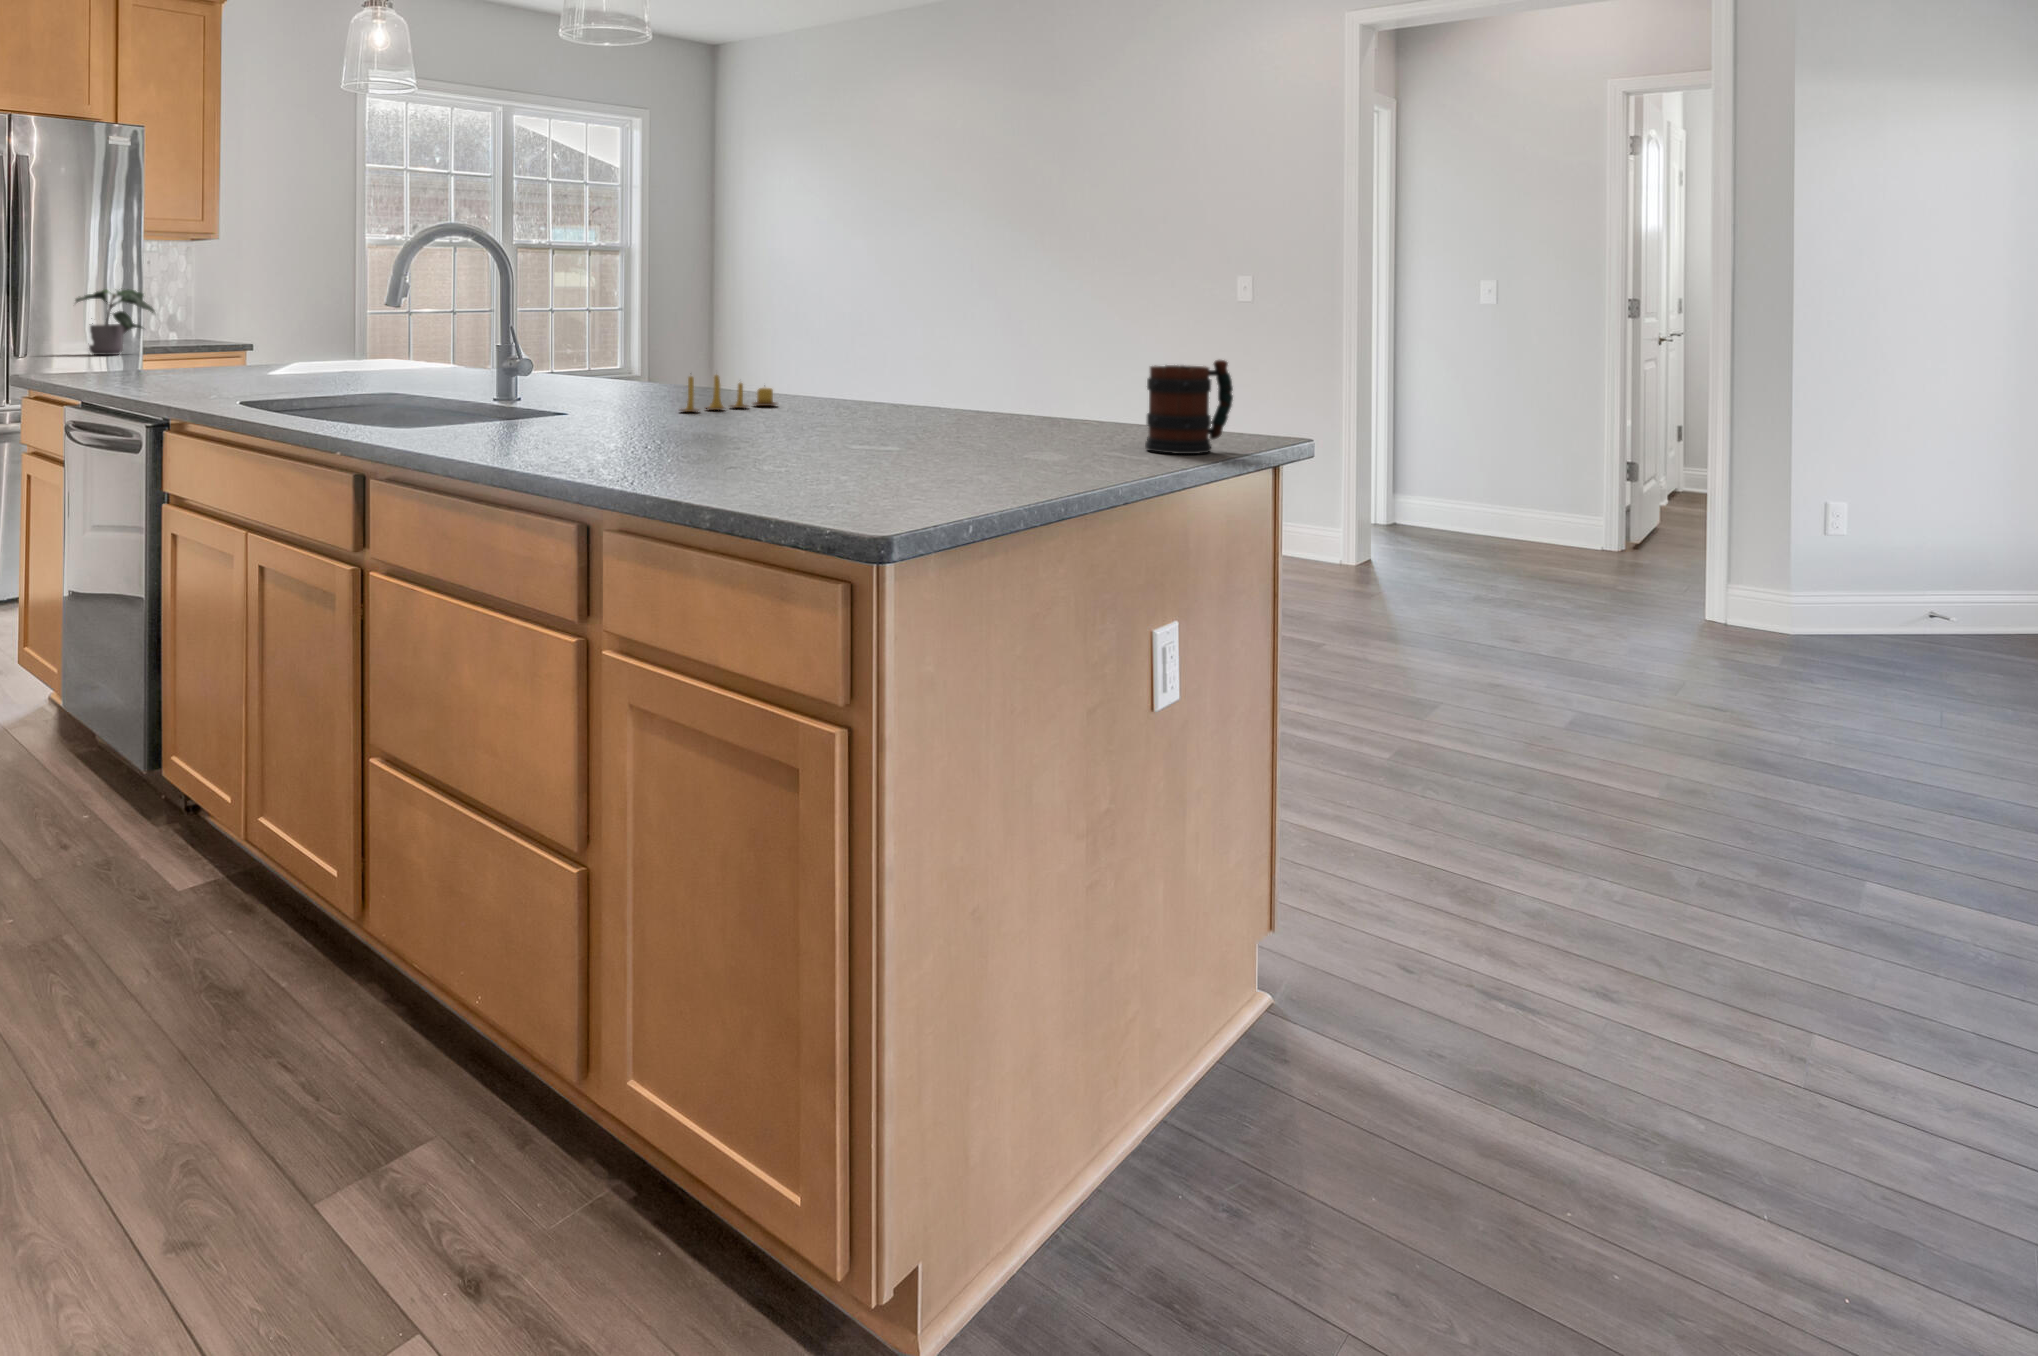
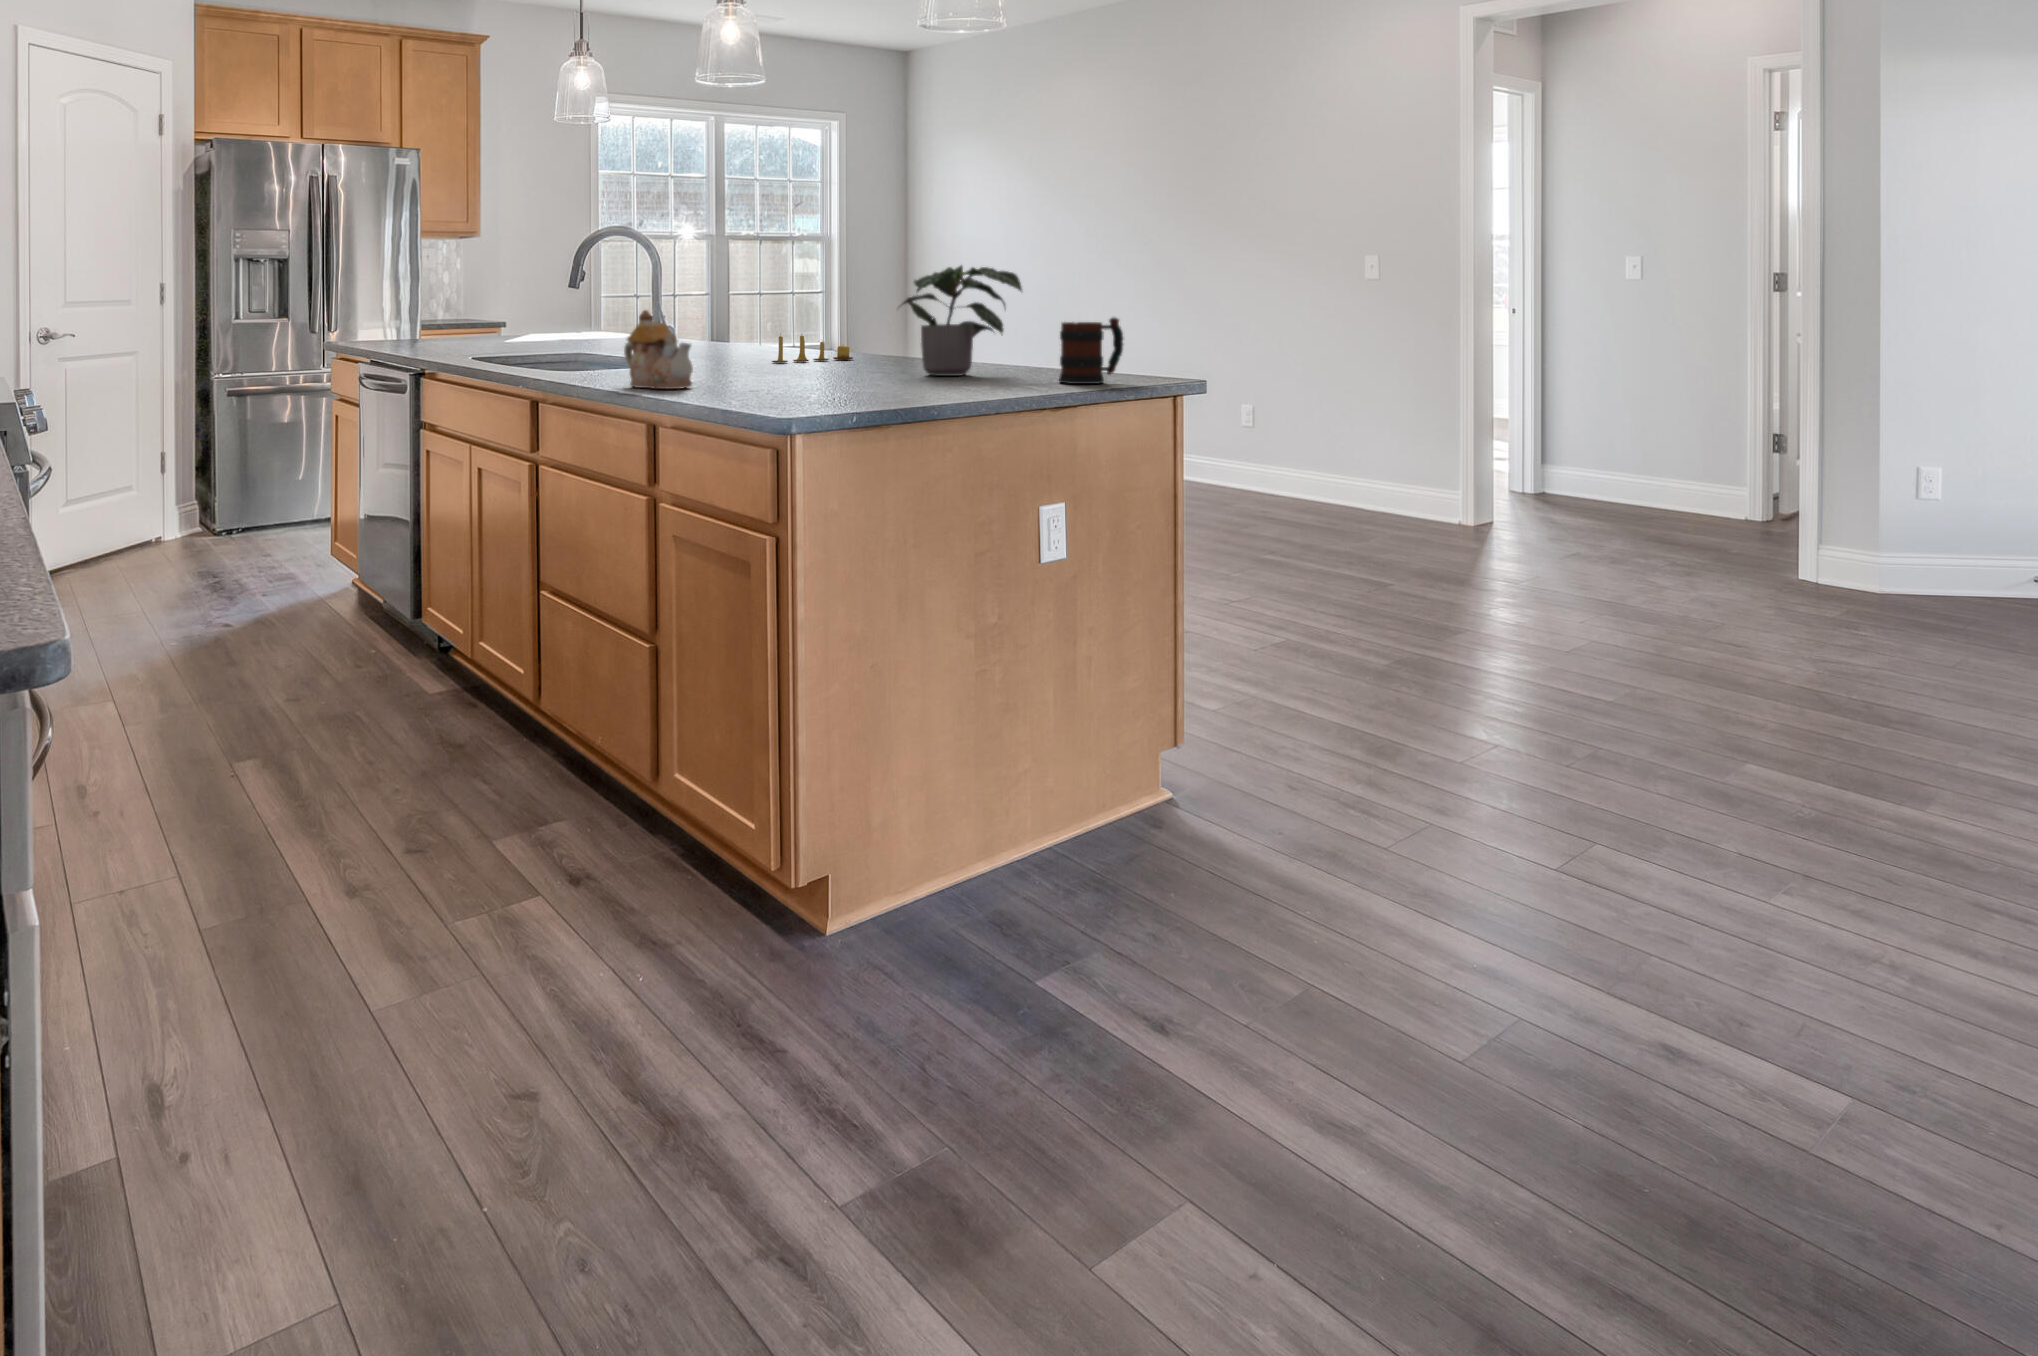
potted plant: present [76,289,155,355] -> present [903,266,1022,376]
teapot: none [527,347,647,471] -> present [624,310,693,389]

